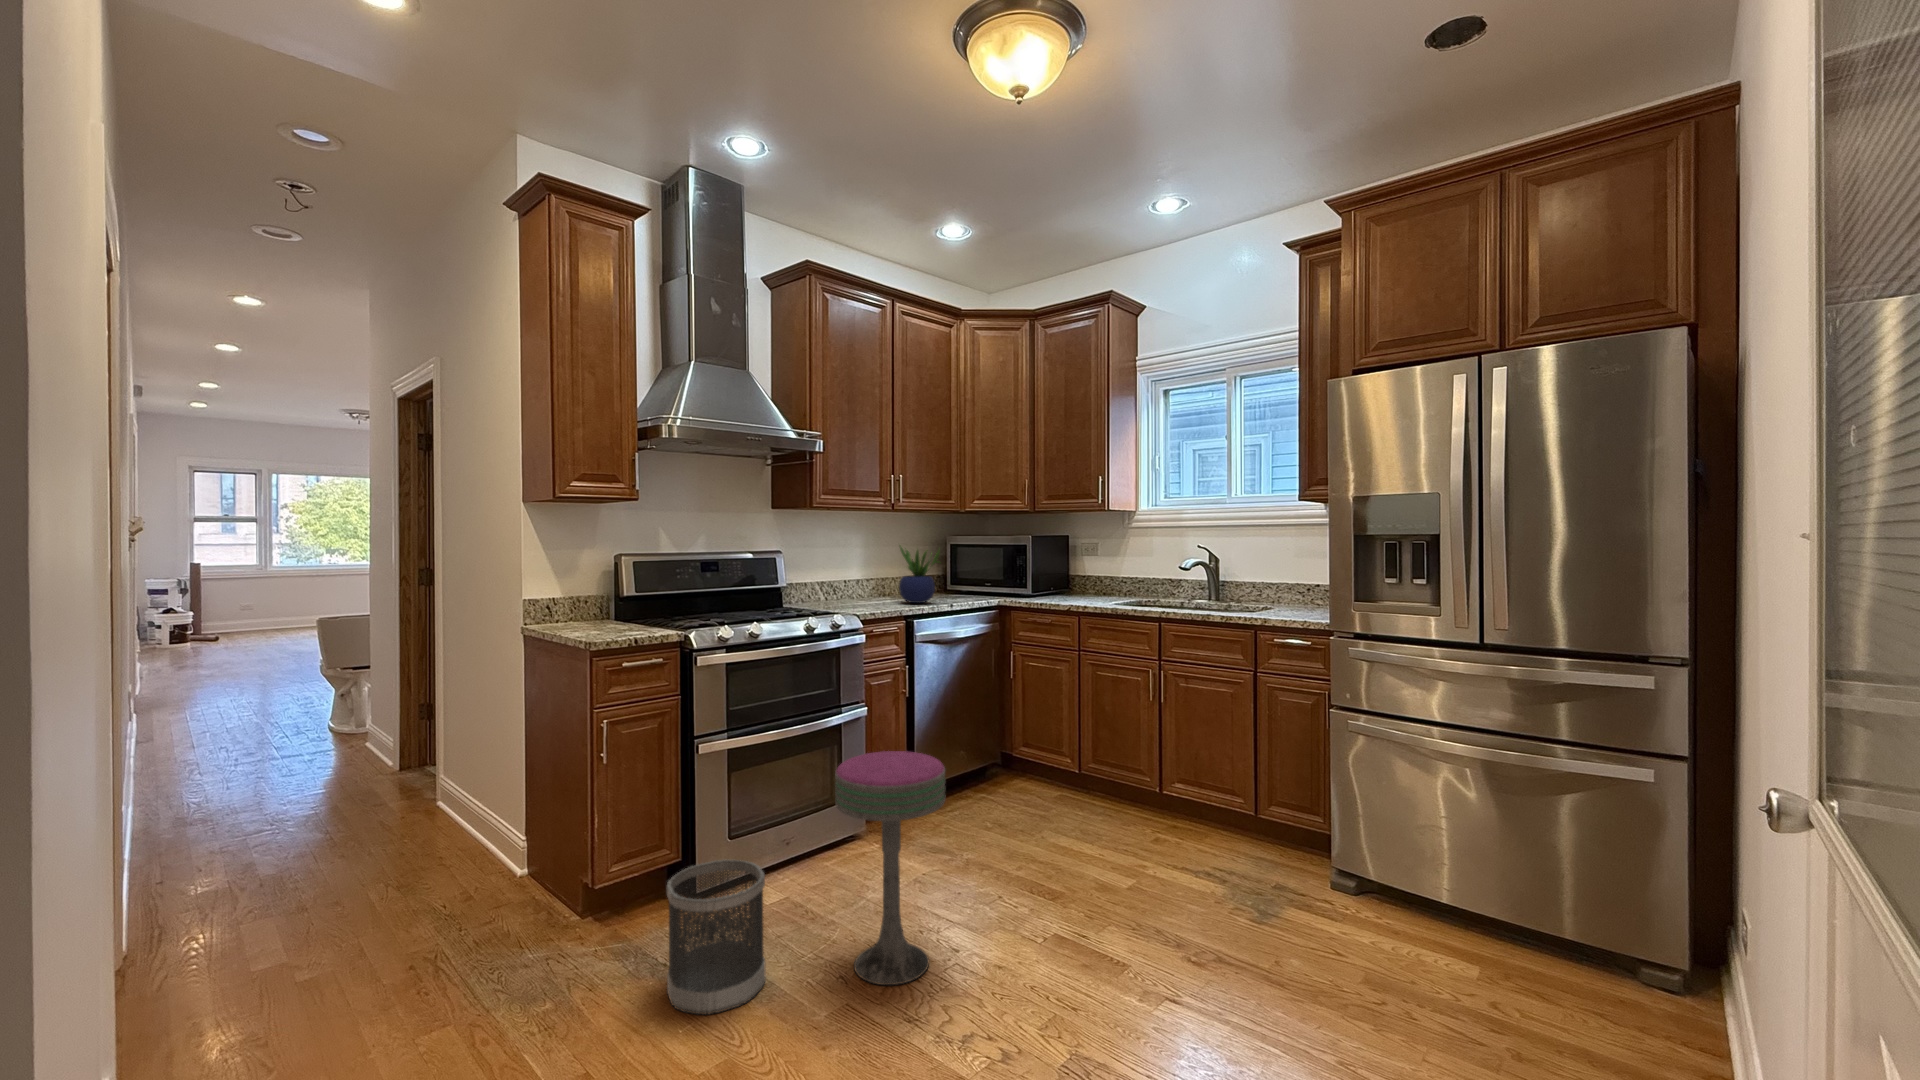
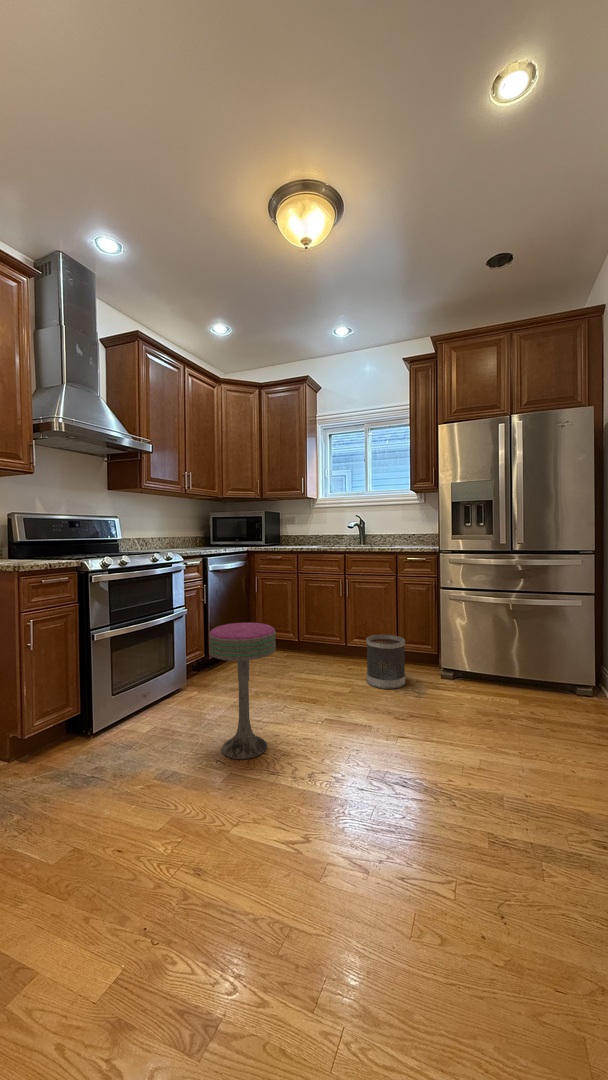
potted plant: present [899,546,939,603] -> none [190,513,217,549]
wastebasket: present [667,860,766,1014] -> present [366,635,405,689]

